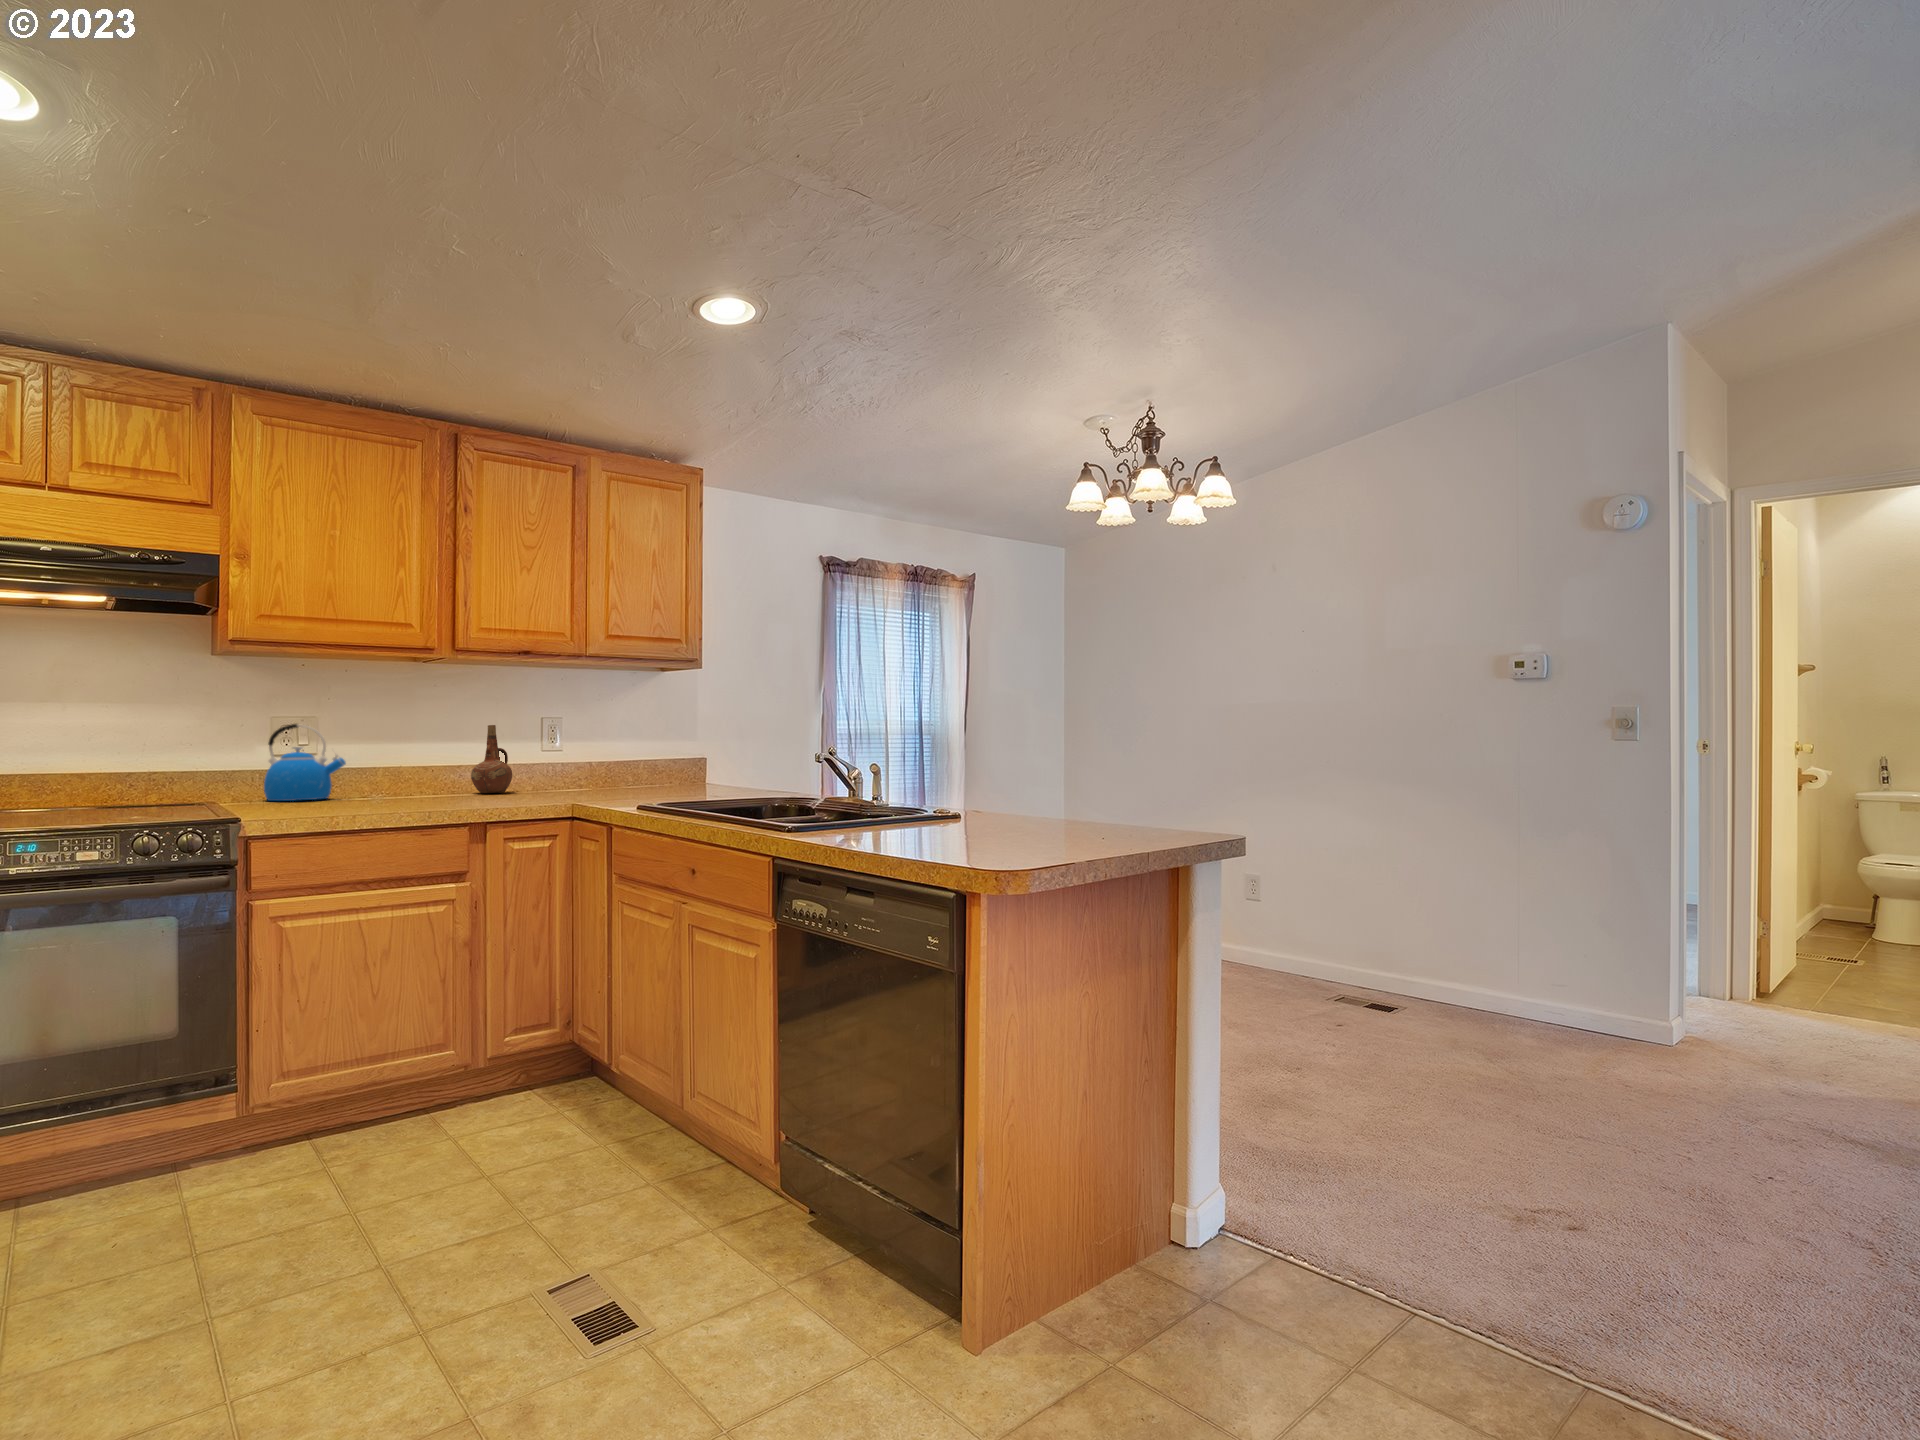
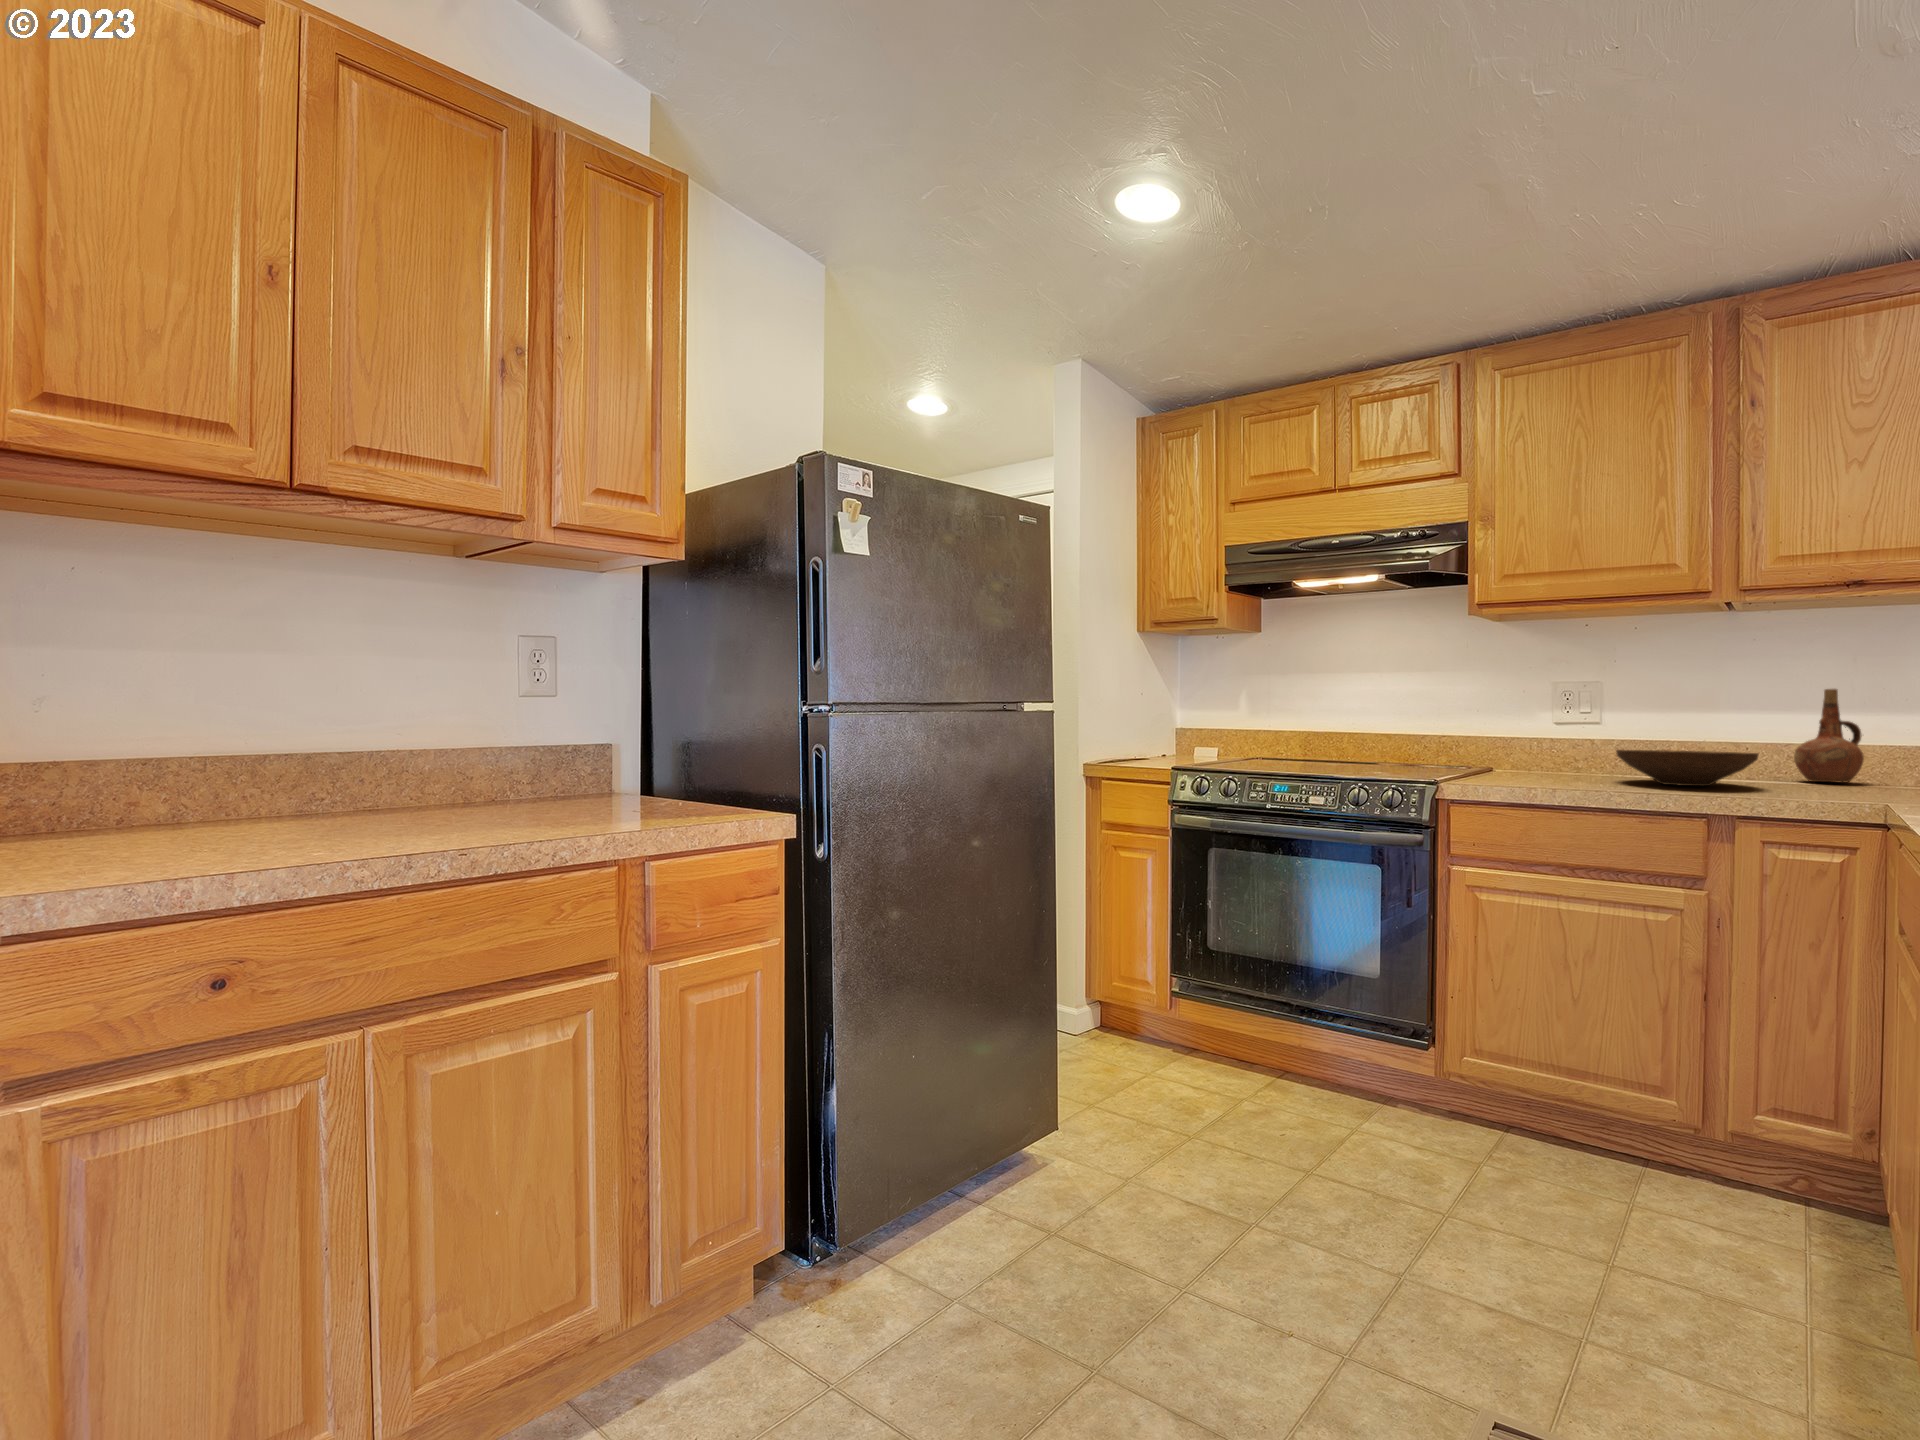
kettle: present [264,724,346,801] -> none [1530,688,1613,771]
wooden bowl: none [372,774,476,804] -> present [1616,750,1759,786]

